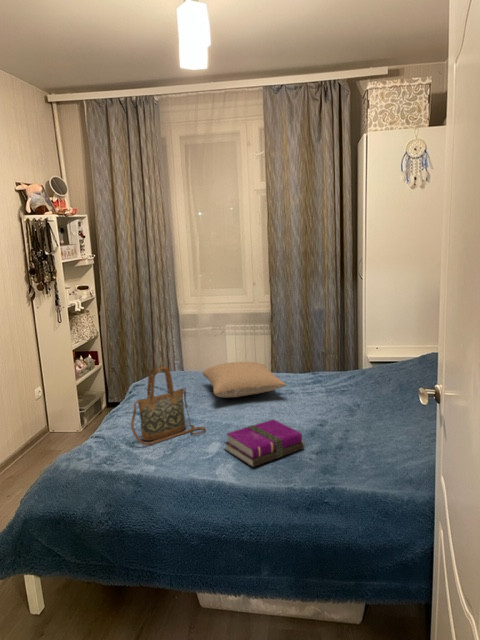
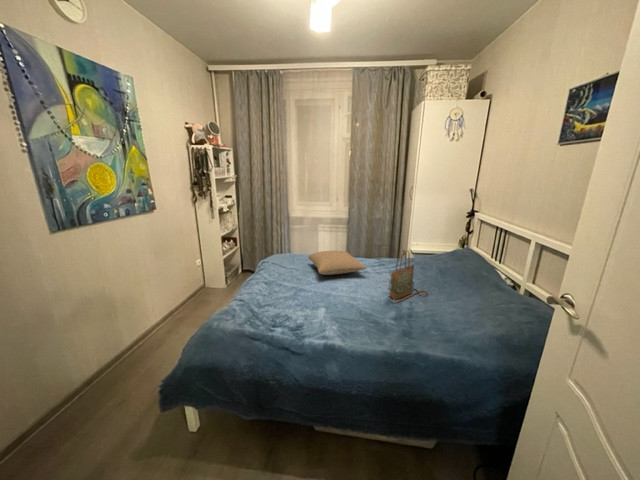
handbag: present [131,366,206,445] -> present [389,250,427,302]
notebook: present [225,420,305,467] -> none [331,294,388,331]

